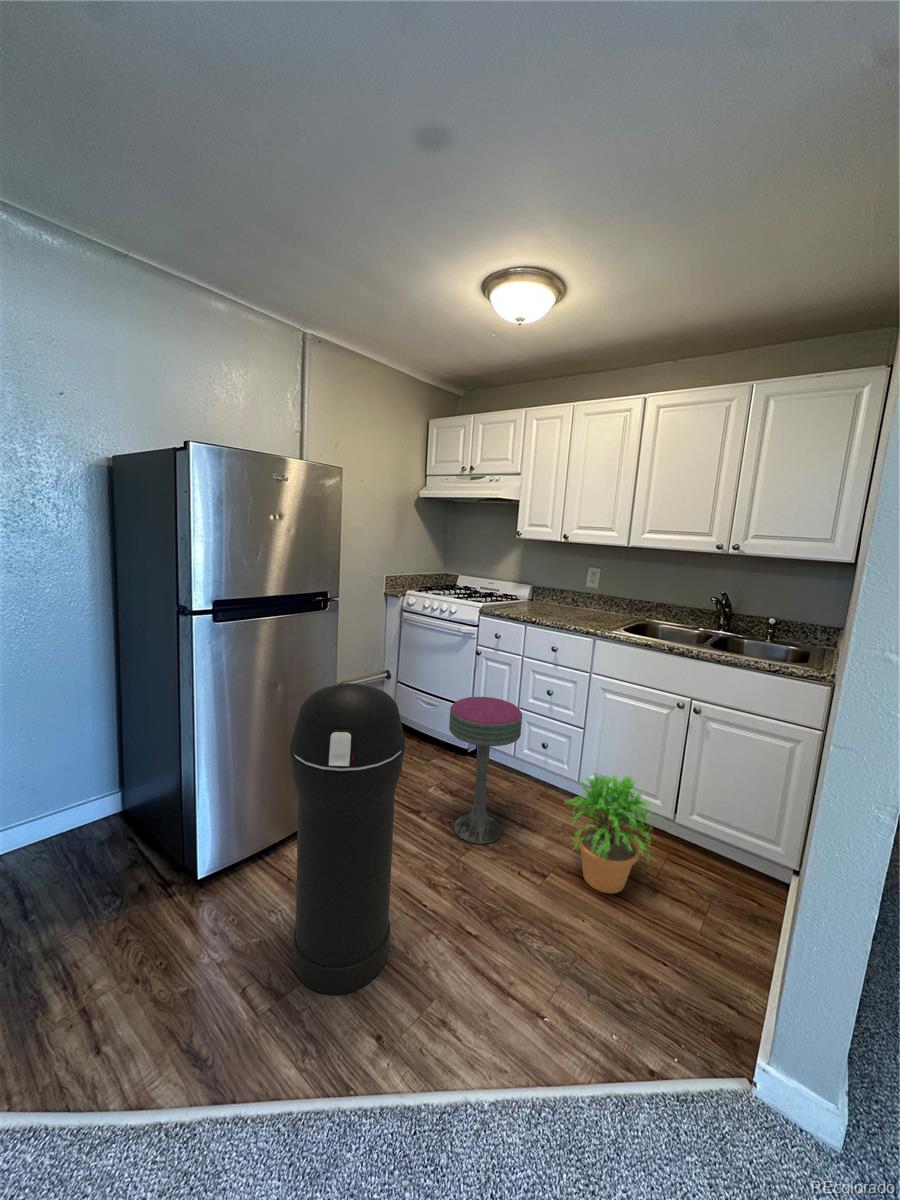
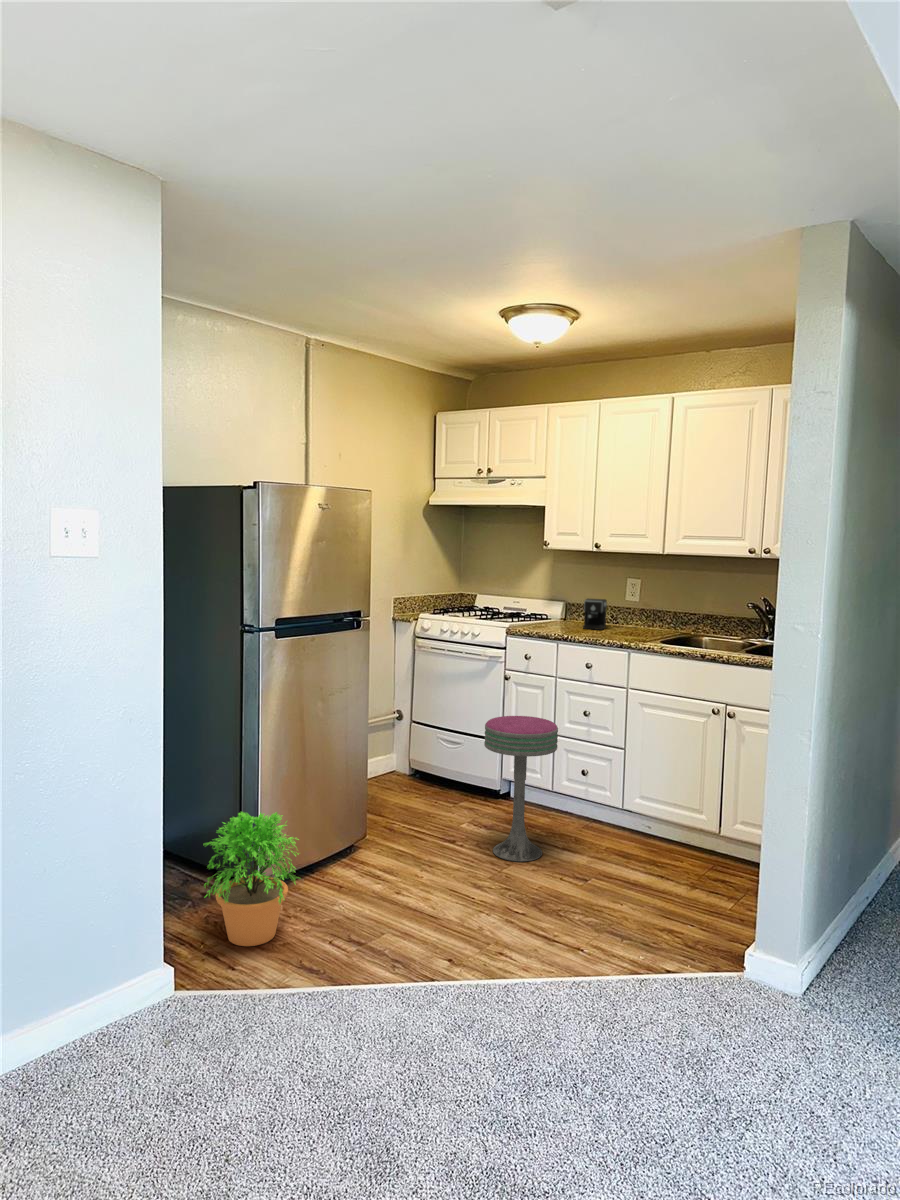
coffee maker: none [548,584,596,613] -> present [583,598,637,630]
trash can: present [290,683,406,995] -> none [362,679,458,943]
potted plant: present [565,773,650,893] -> present [204,812,299,946]

